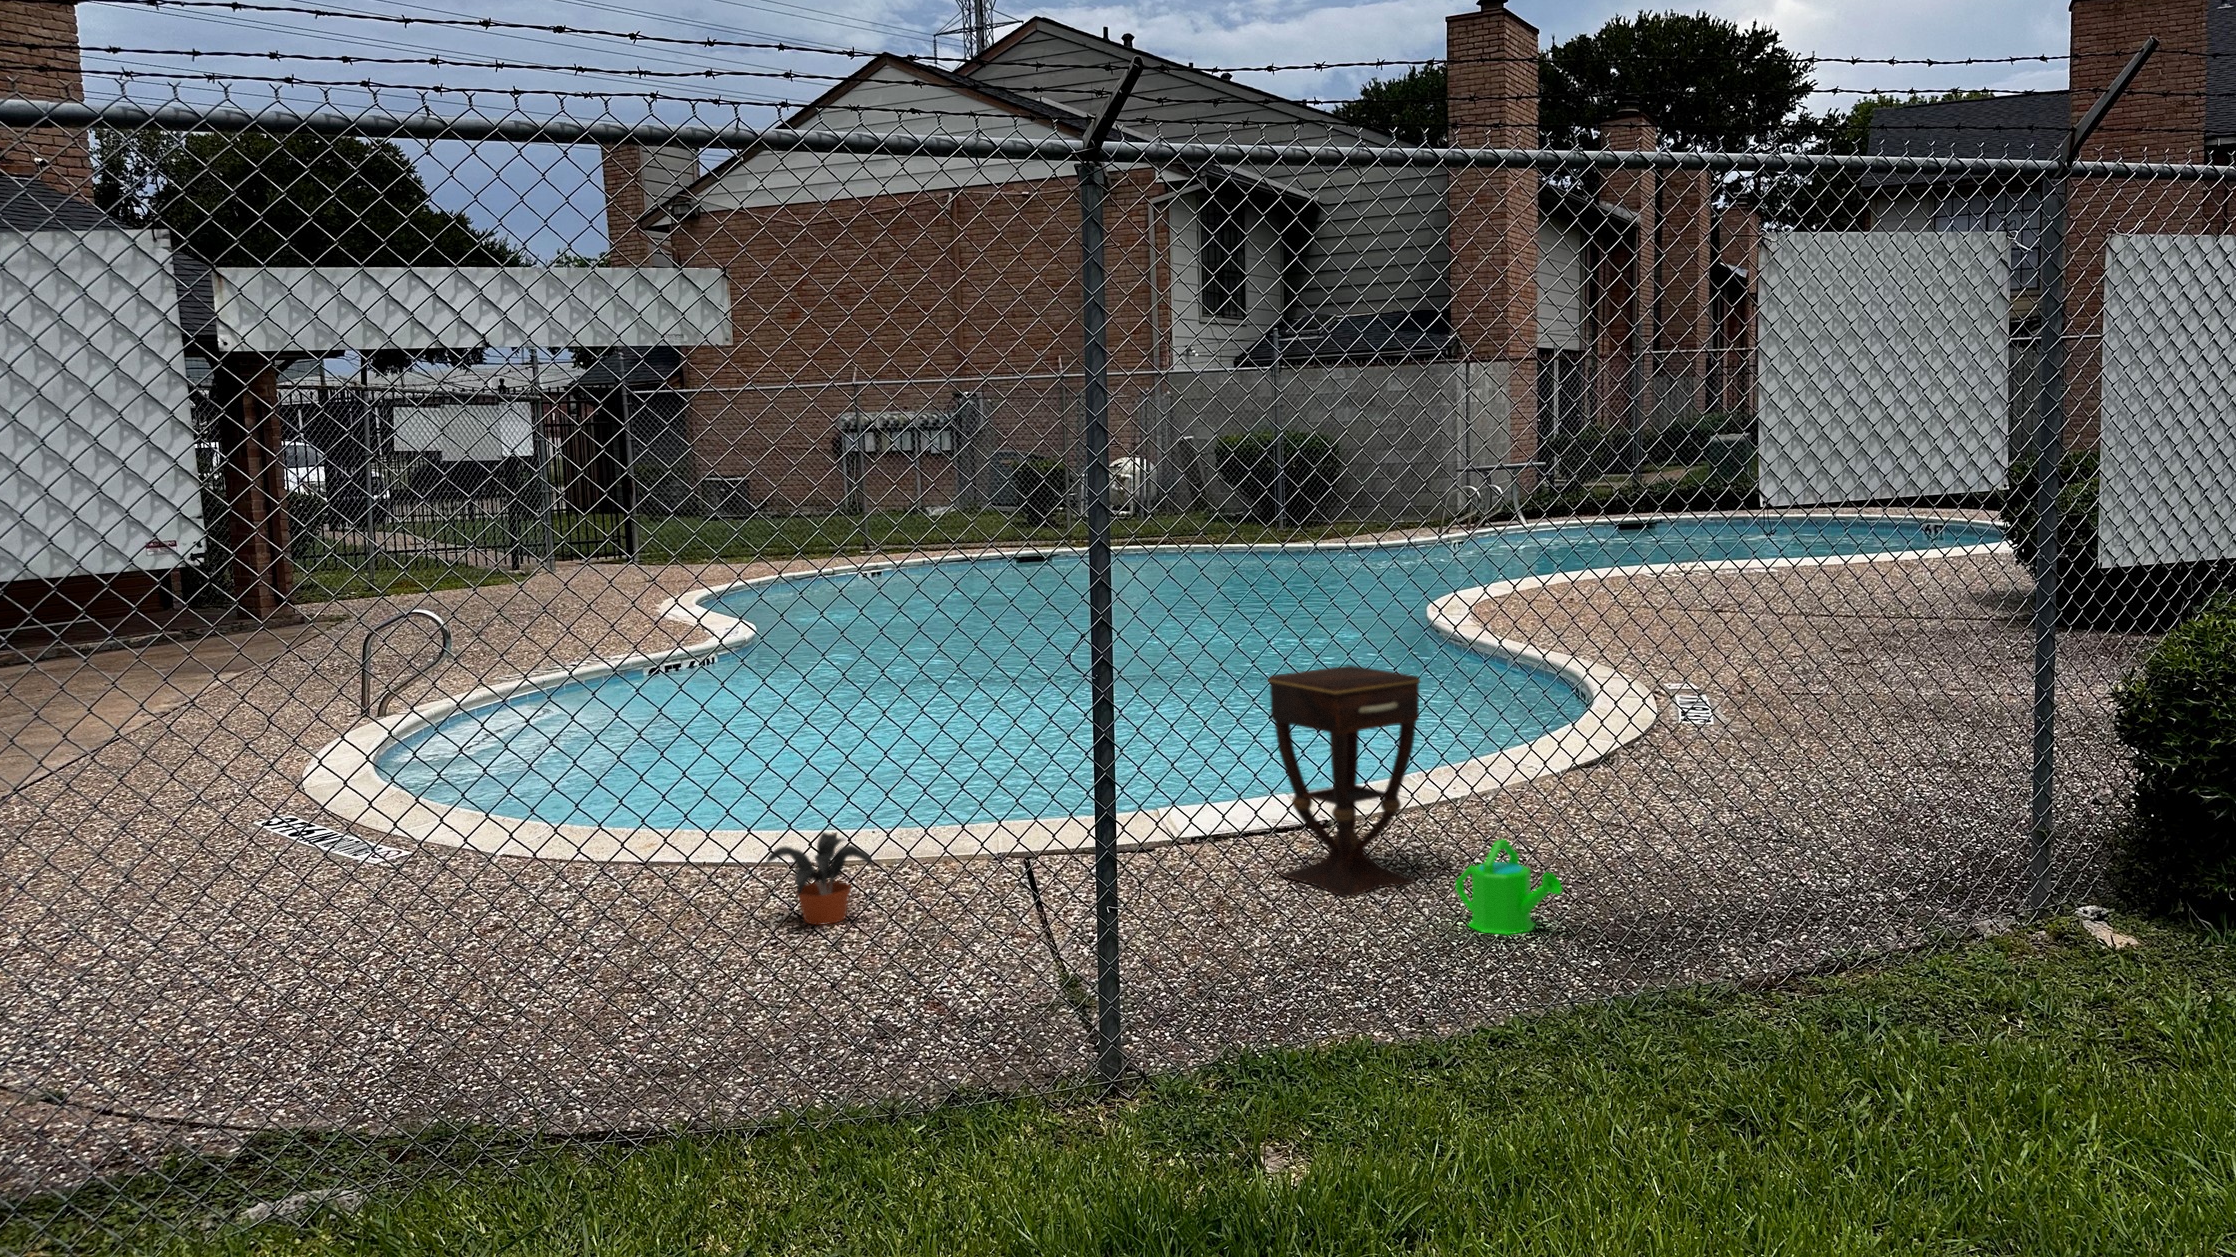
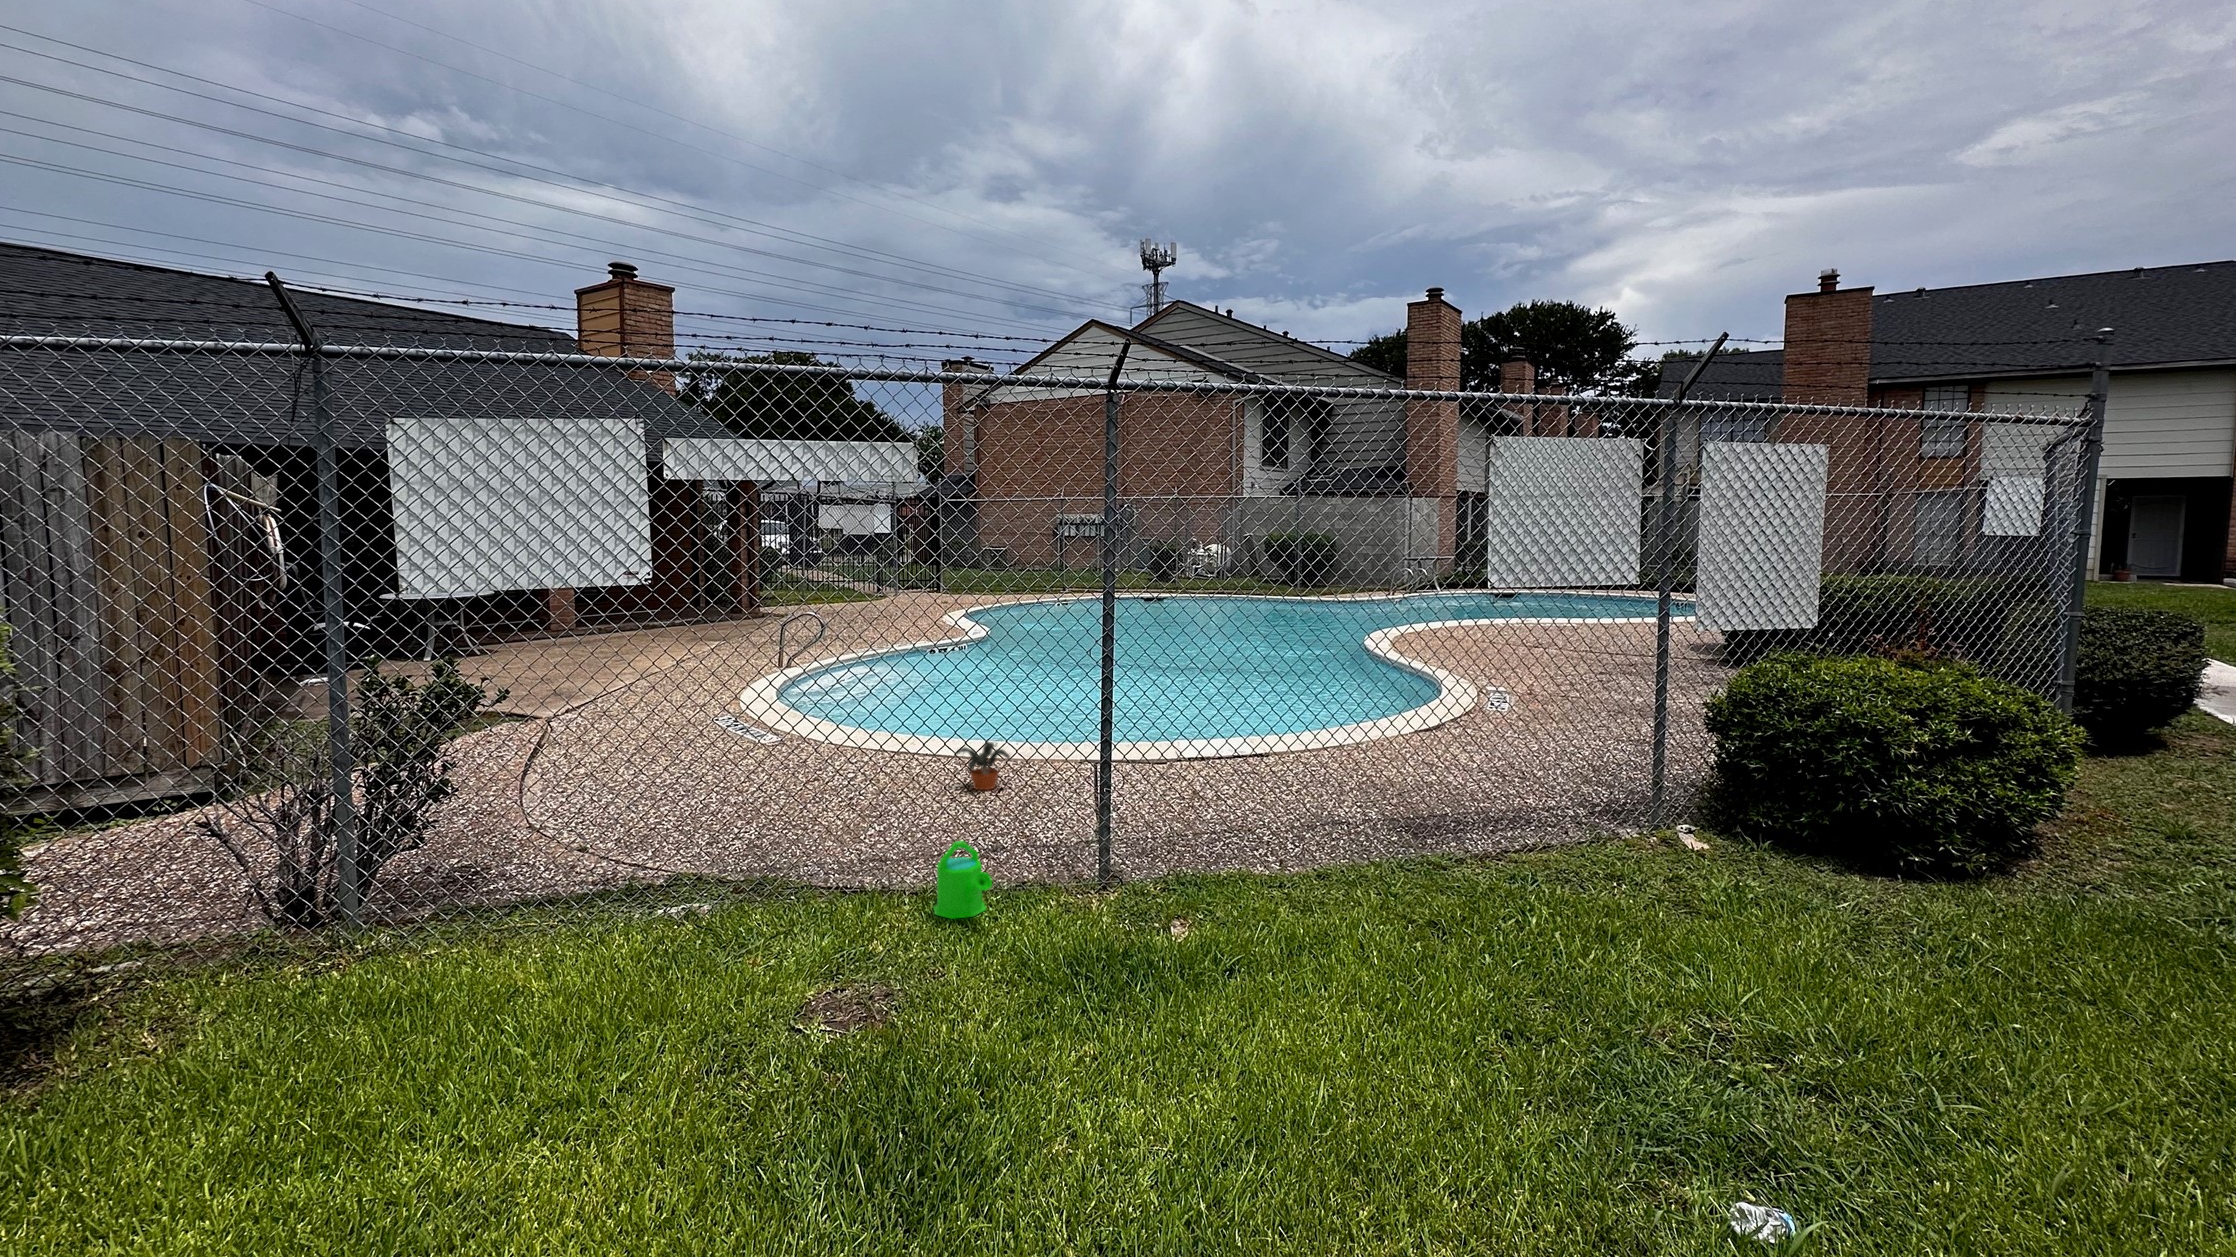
side table: present [1268,665,1420,897] -> none [1232,666,1315,793]
watering can: present [1455,839,1562,935] -> present [934,841,992,919]

